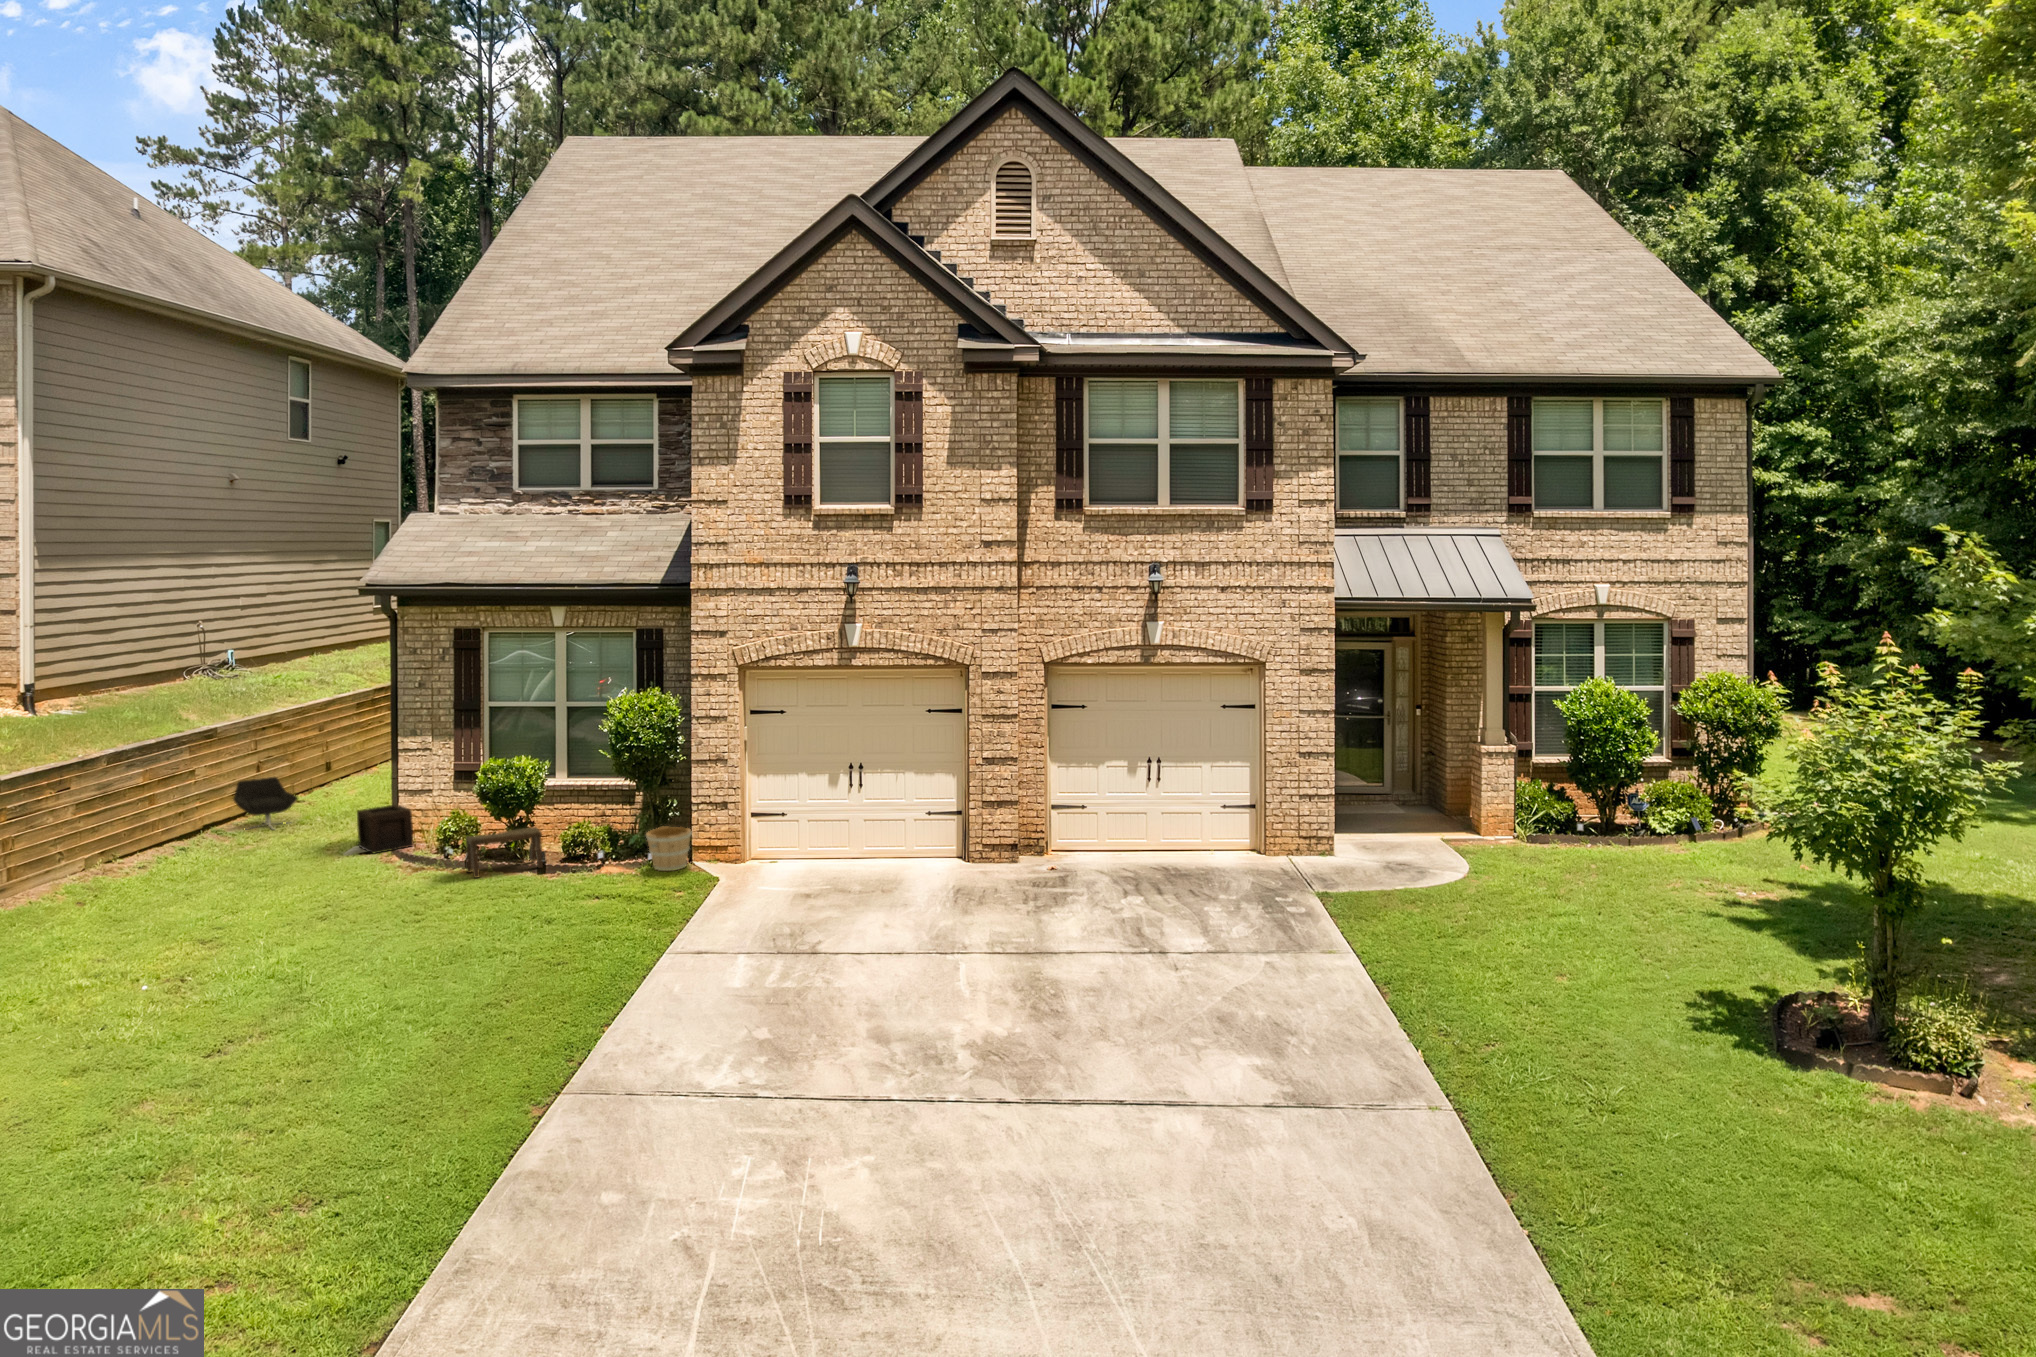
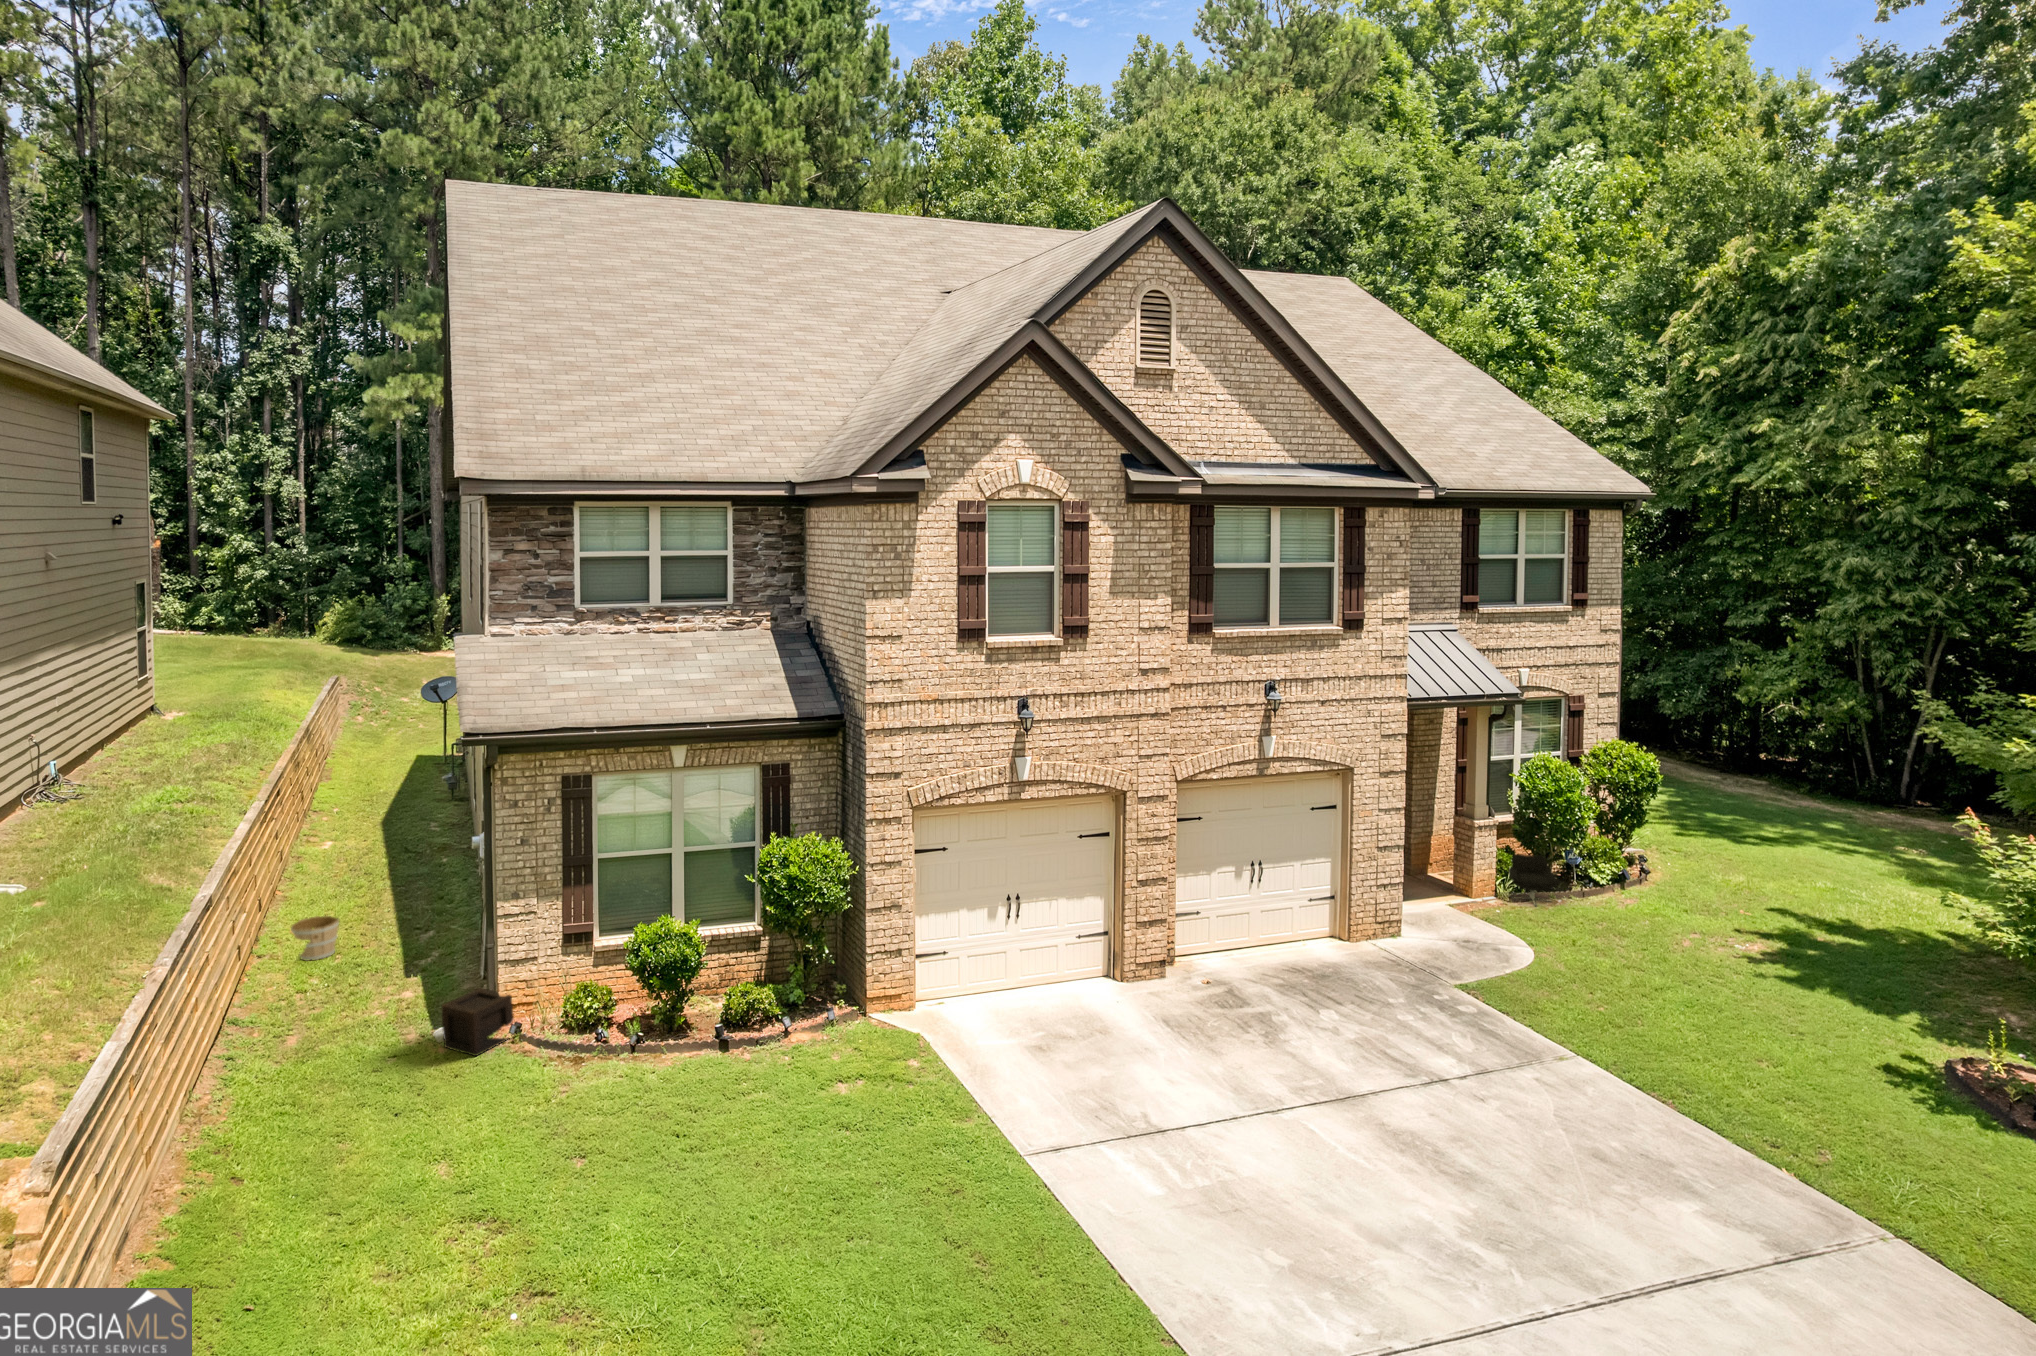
lounge chair: present [233,777,298,829] -> present [1508,854,1560,905]
wooden bucket: present [646,826,692,871] -> present [291,916,339,960]
bench: present [466,827,543,878] -> none [627,1002,711,1078]

